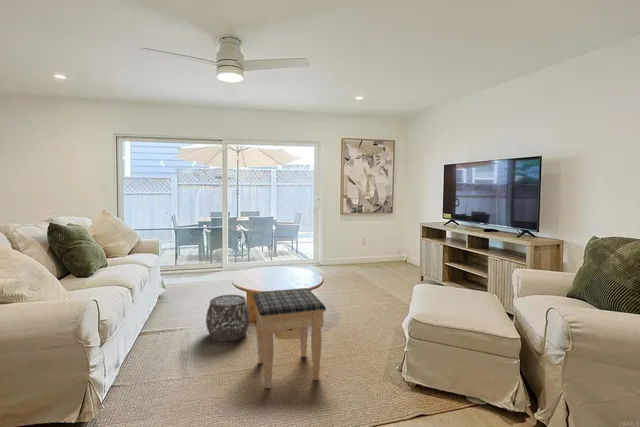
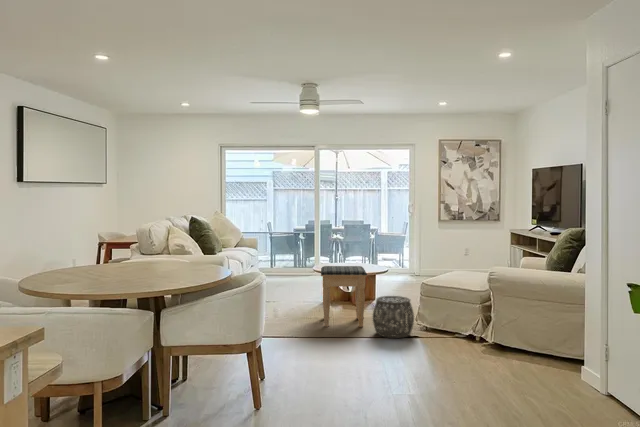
woven basket: present [206,295,250,342] -> present [373,296,414,338]

